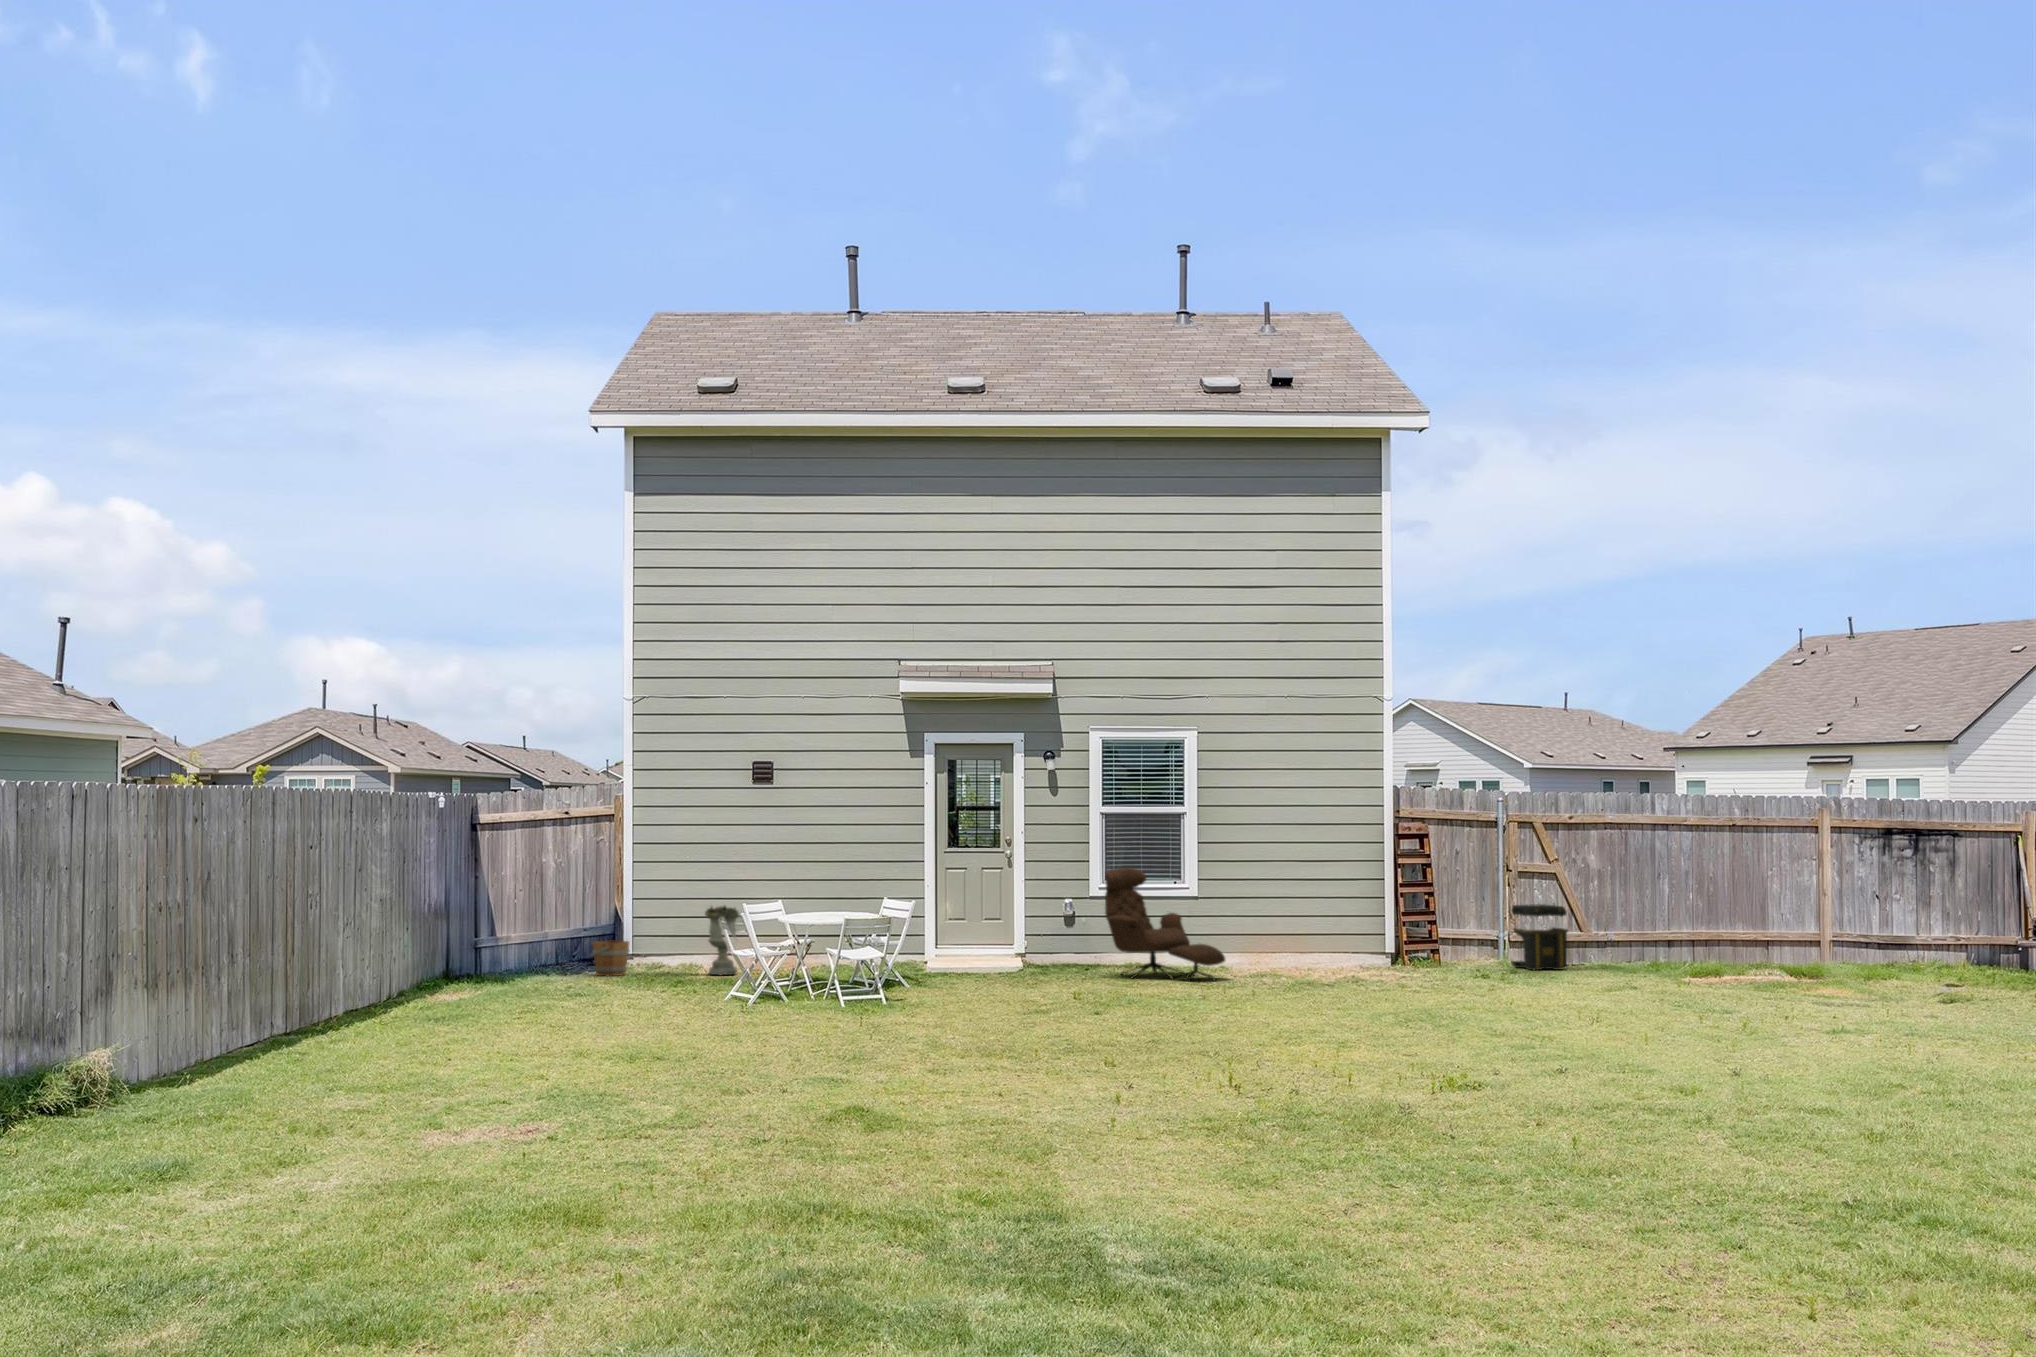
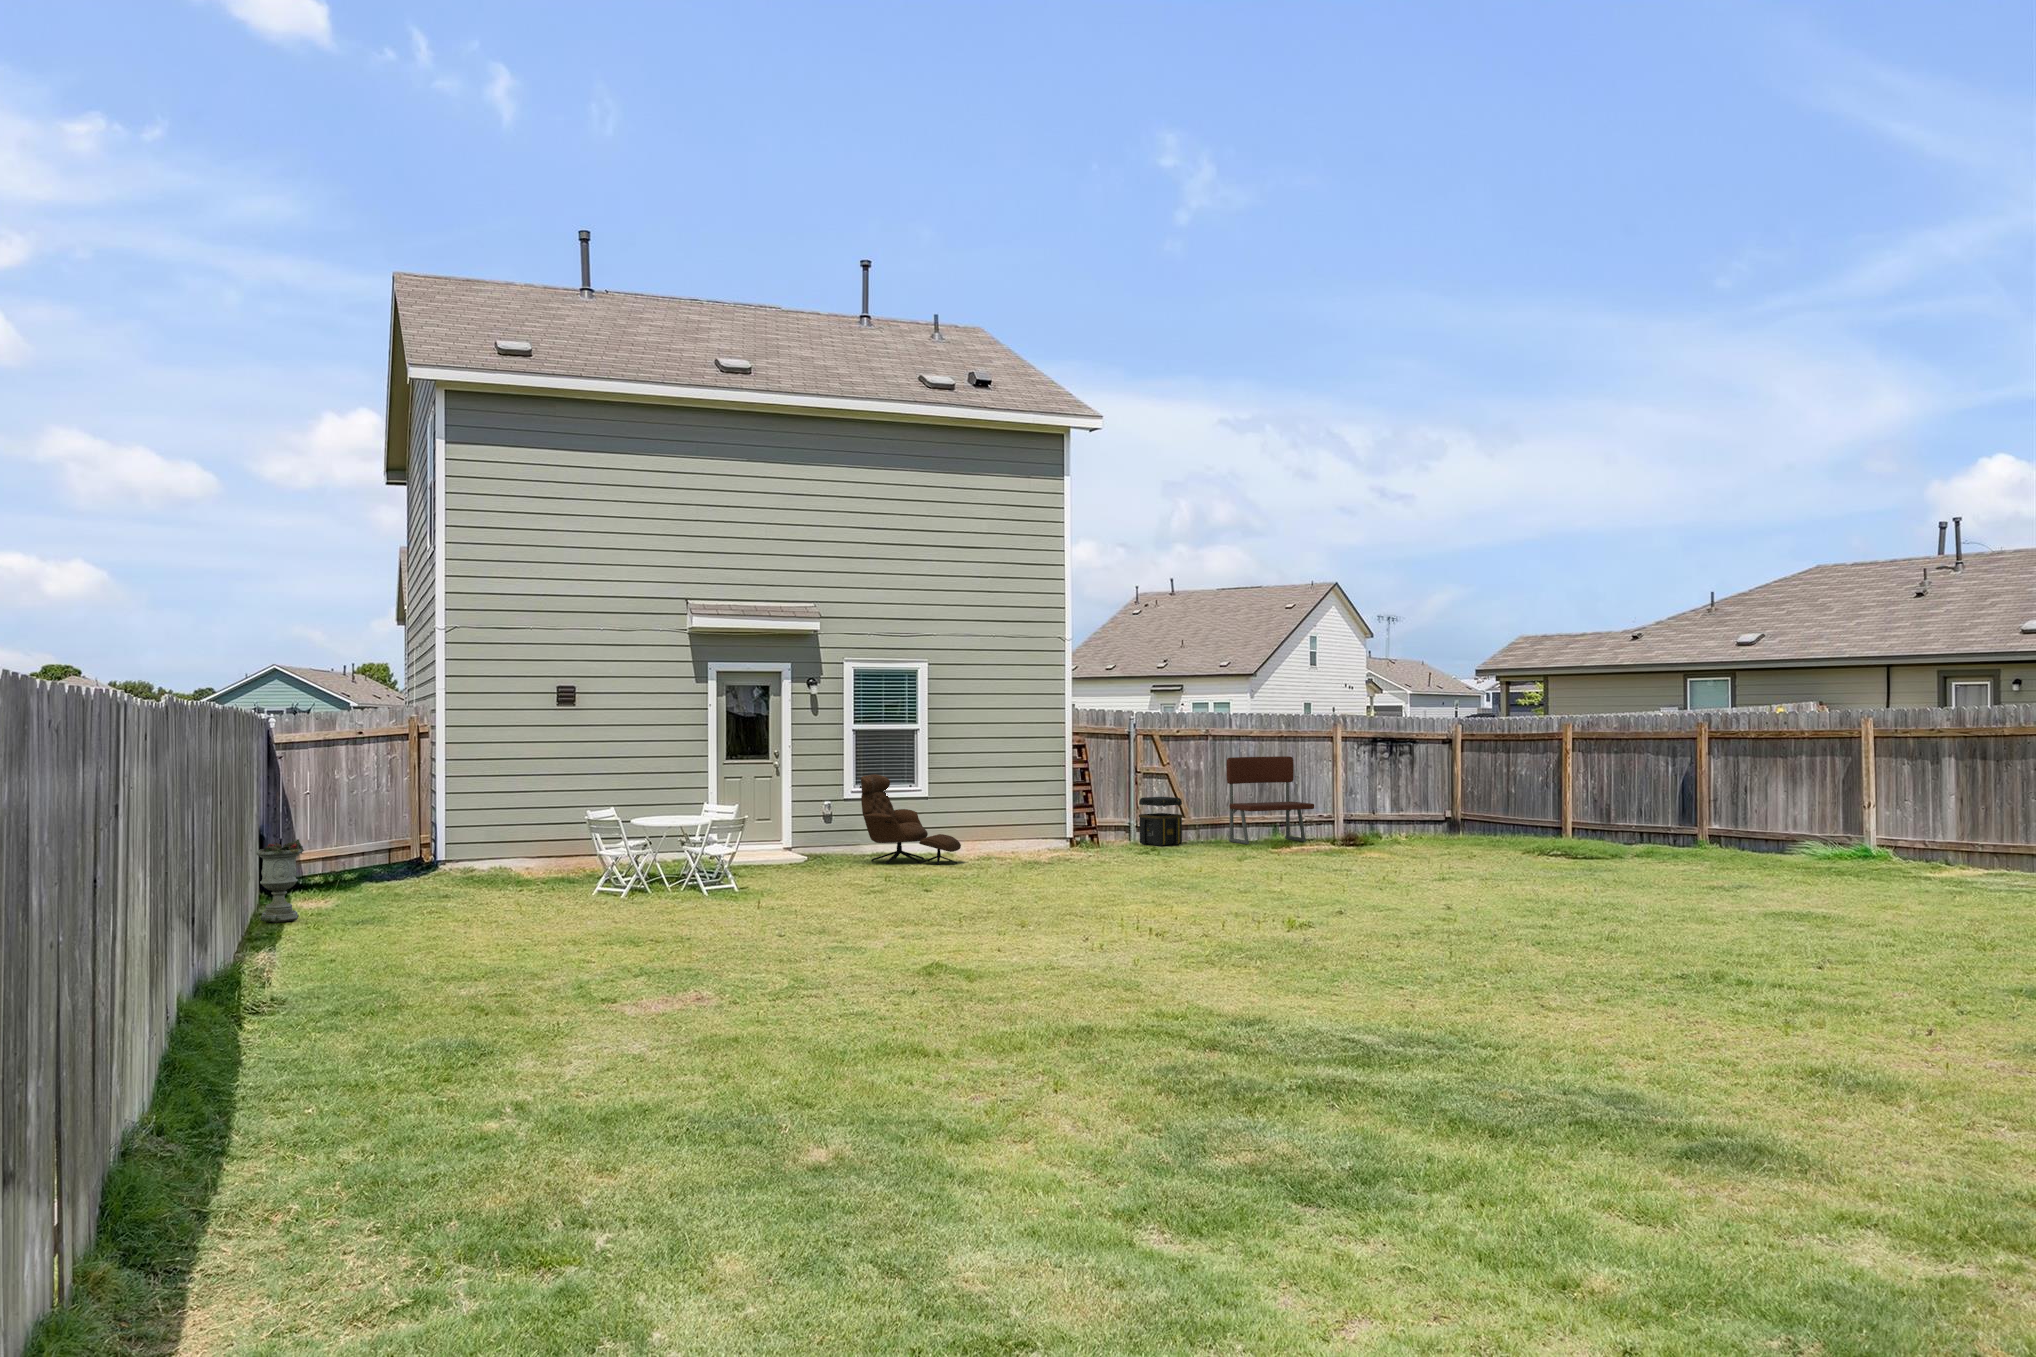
bench: none [1639,853,1764,972] -> present [1227,756,1314,844]
planter: present [705,906,740,975] -> present [256,839,304,923]
bucket: present [590,941,629,976] -> none [406,847,445,880]

